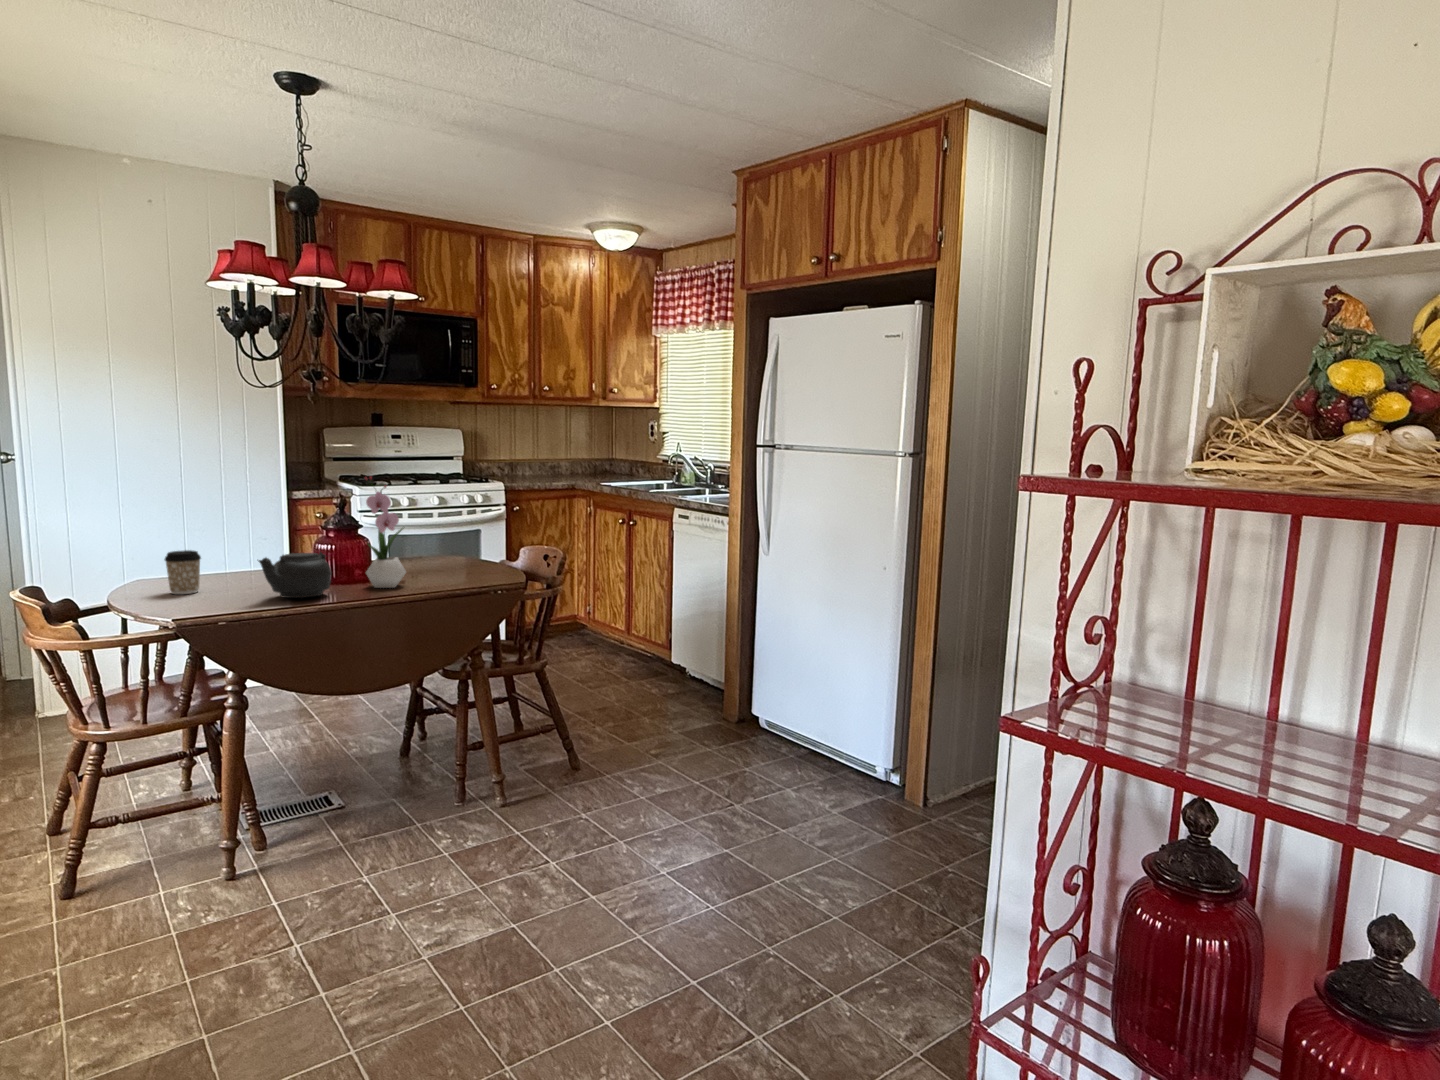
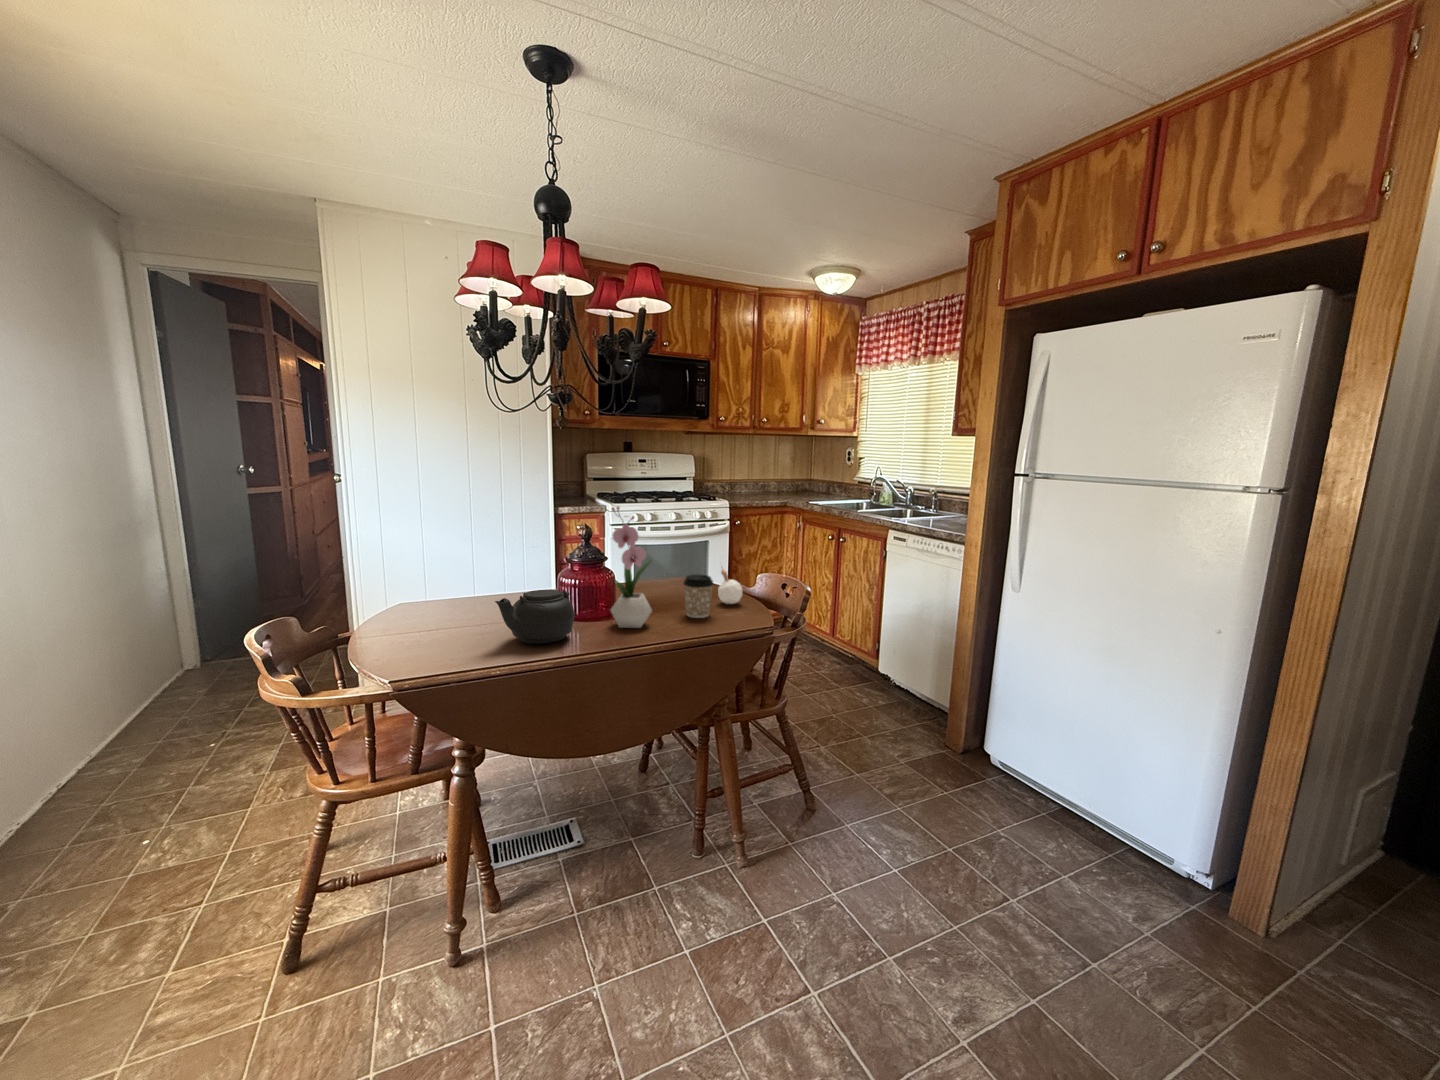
candle: none [474,531,498,571] -> present [718,569,742,604]
coffee cup: present [164,550,201,594] -> present [684,574,714,618]

